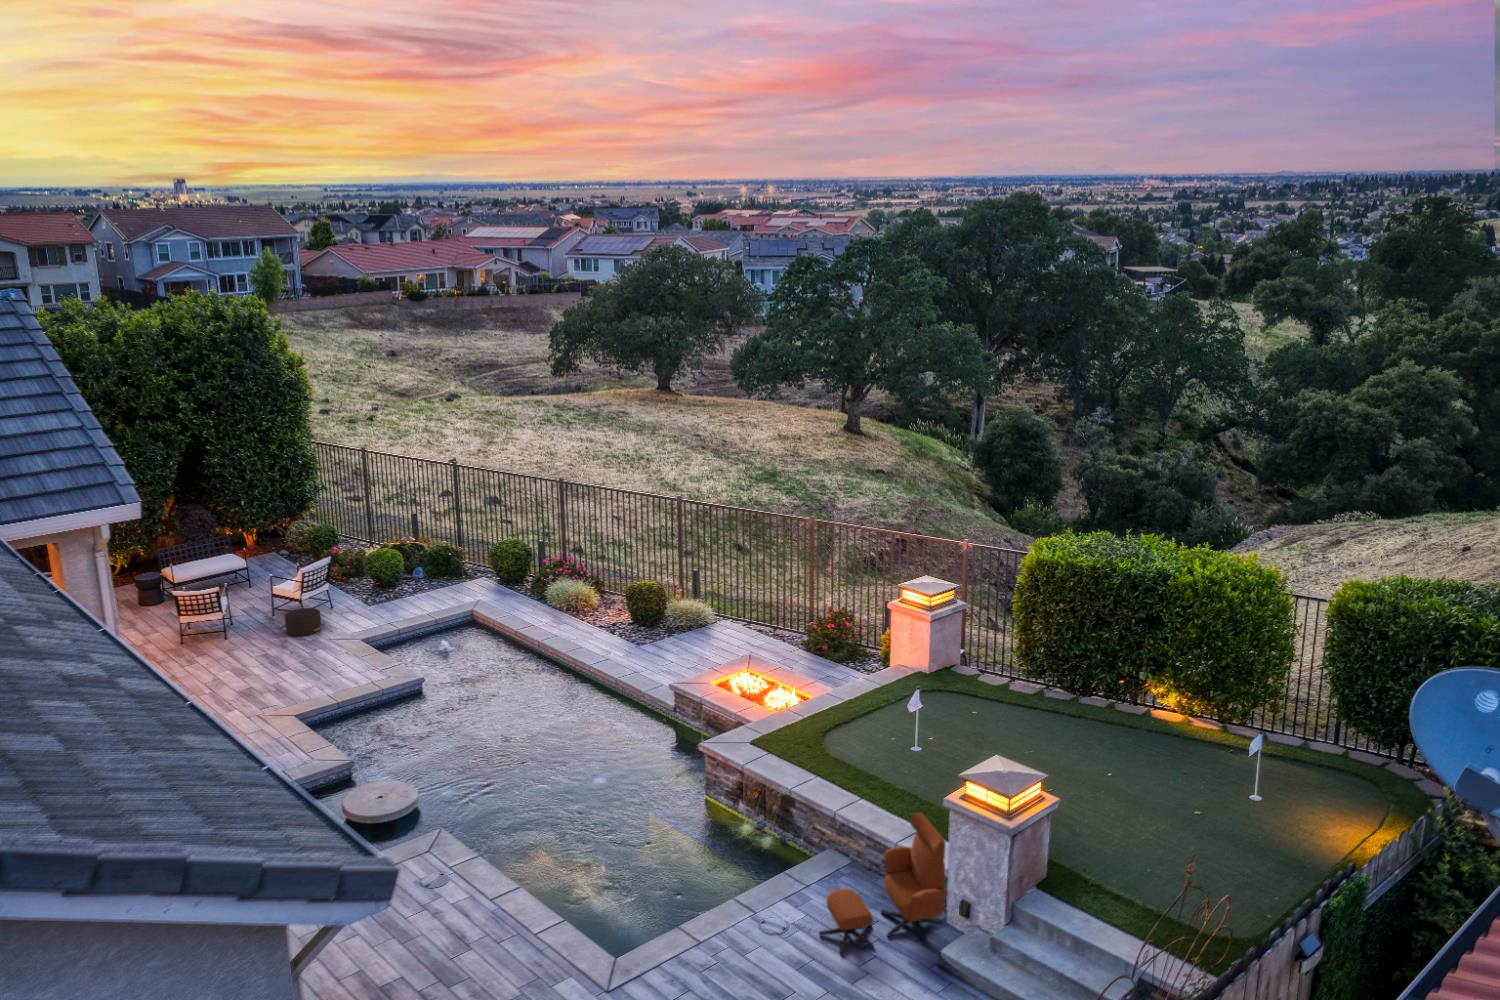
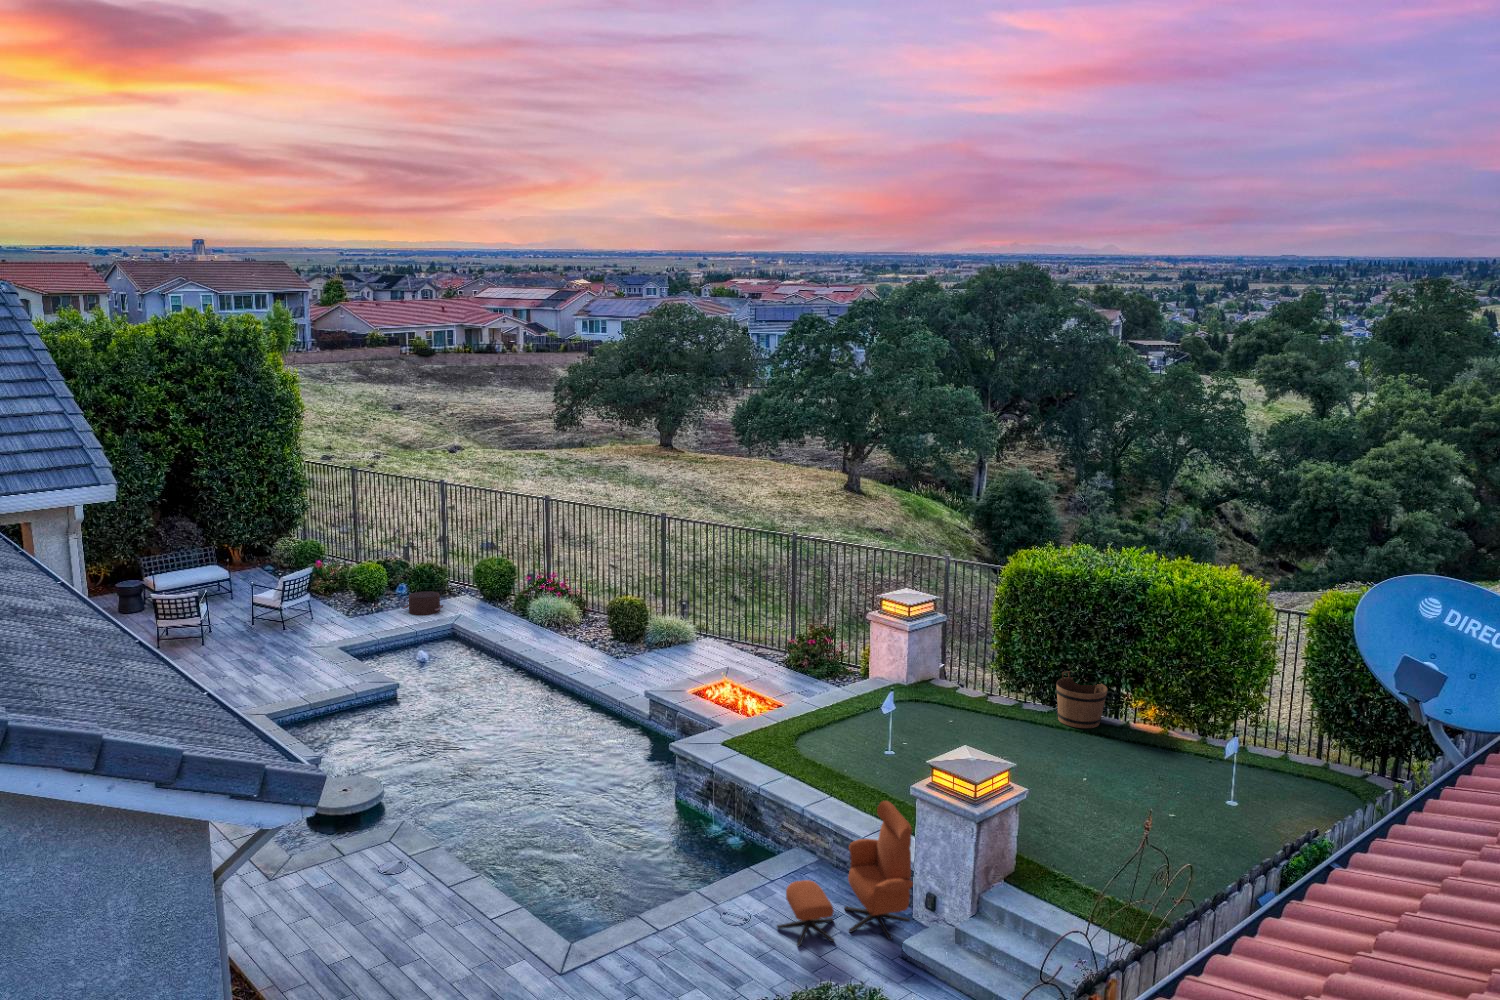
pouf: present [279,608,325,637] -> present [403,591,443,615]
bucket: none [1072,661,1122,718] -> present [1056,671,1108,728]

